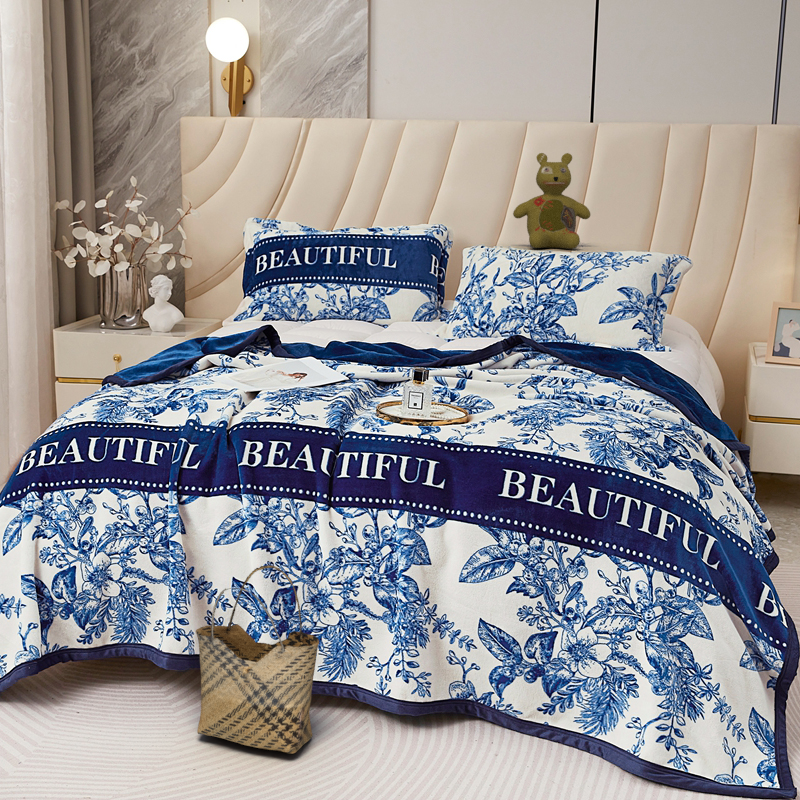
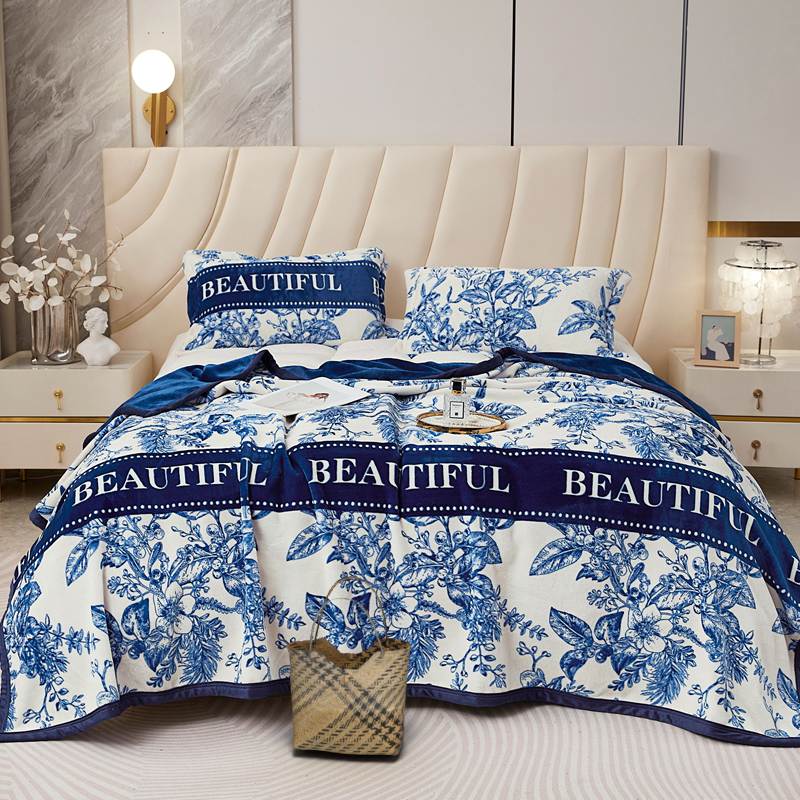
stuffed bear: present [513,153,590,249] -> none [452,178,523,267]

